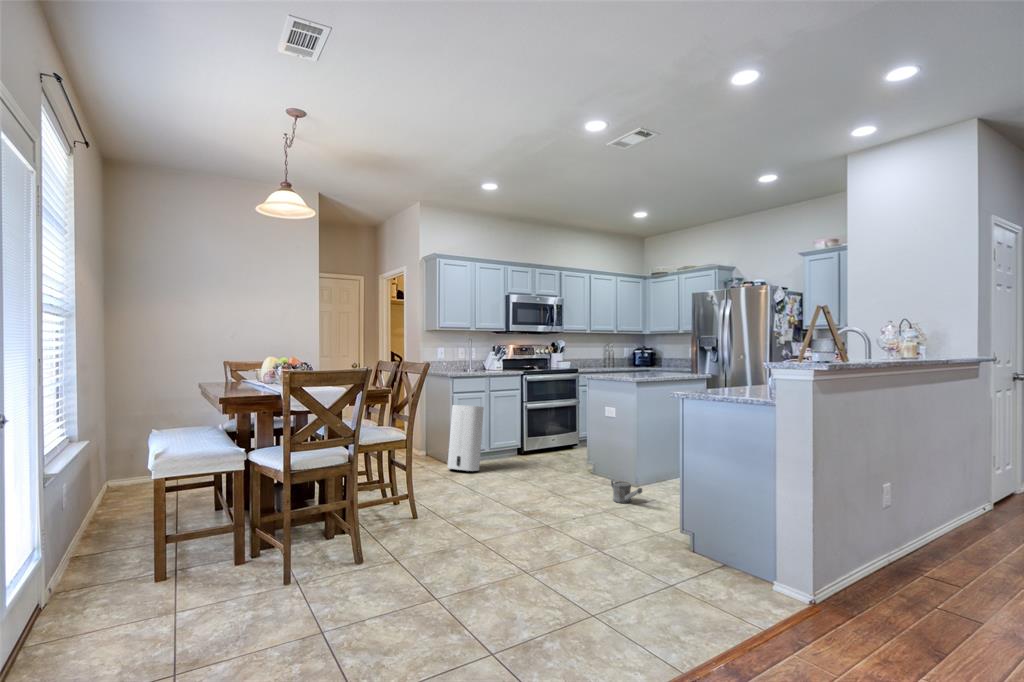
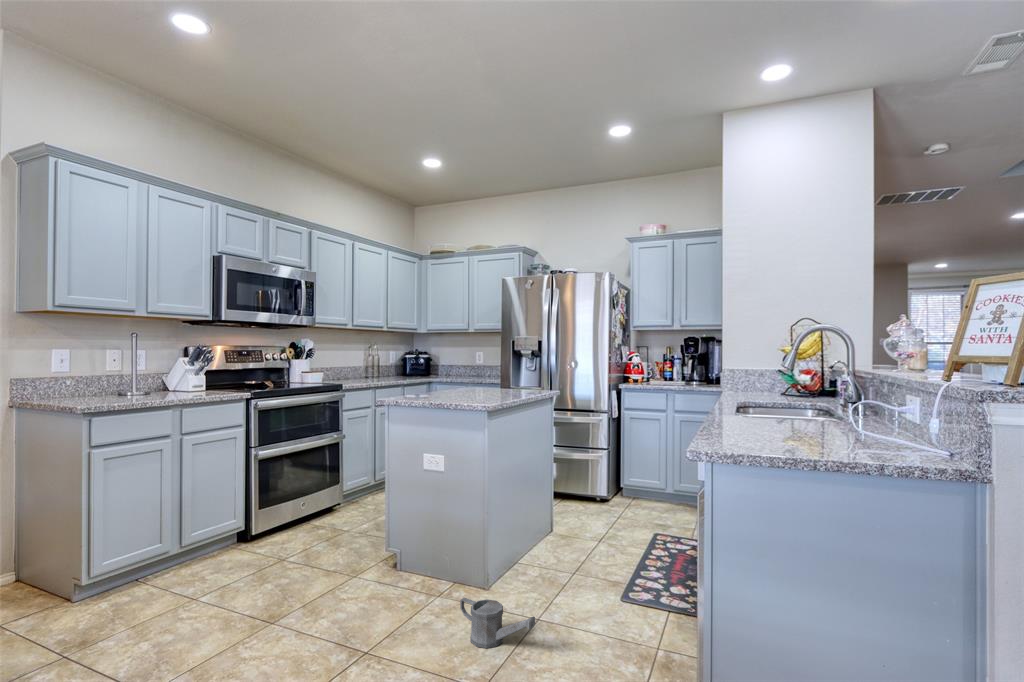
air purifier: present [448,405,484,471] -> none [70,472,169,624]

